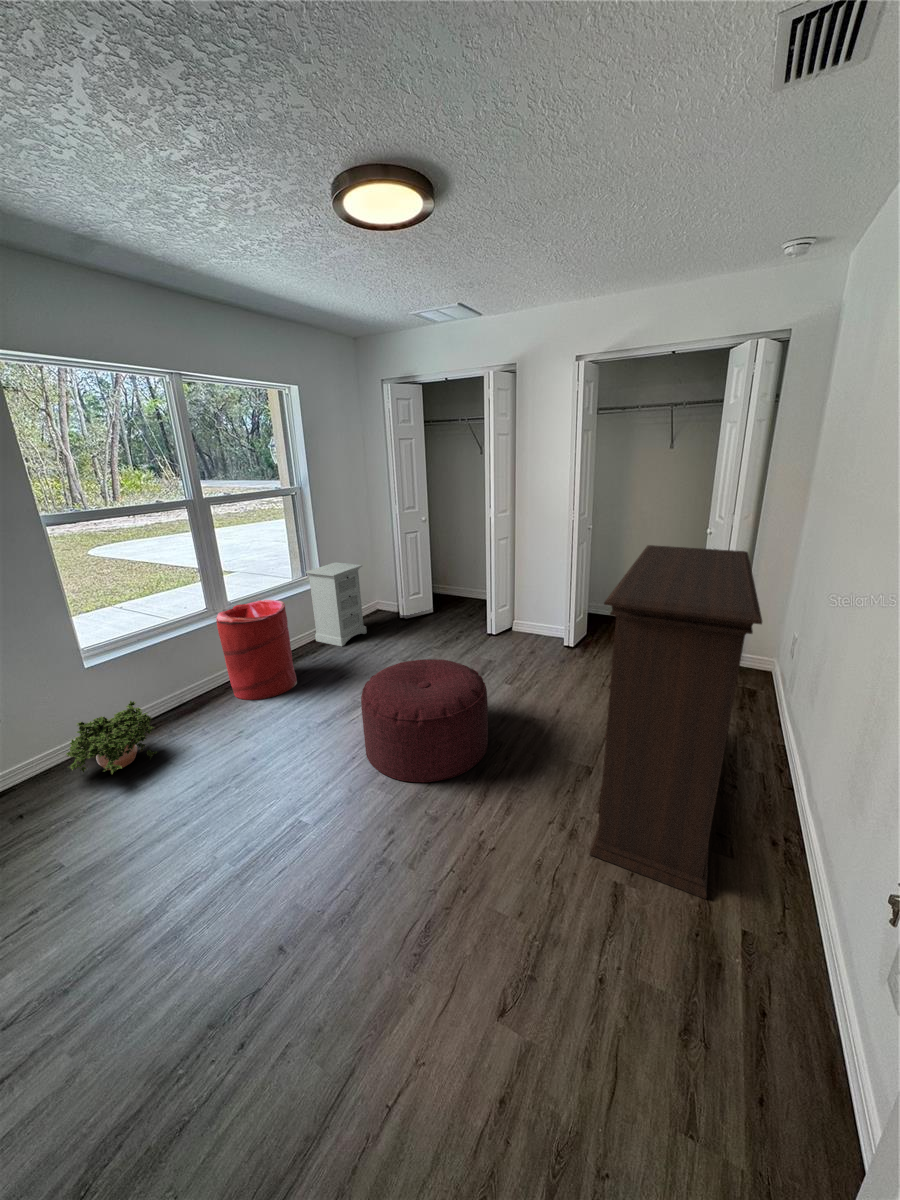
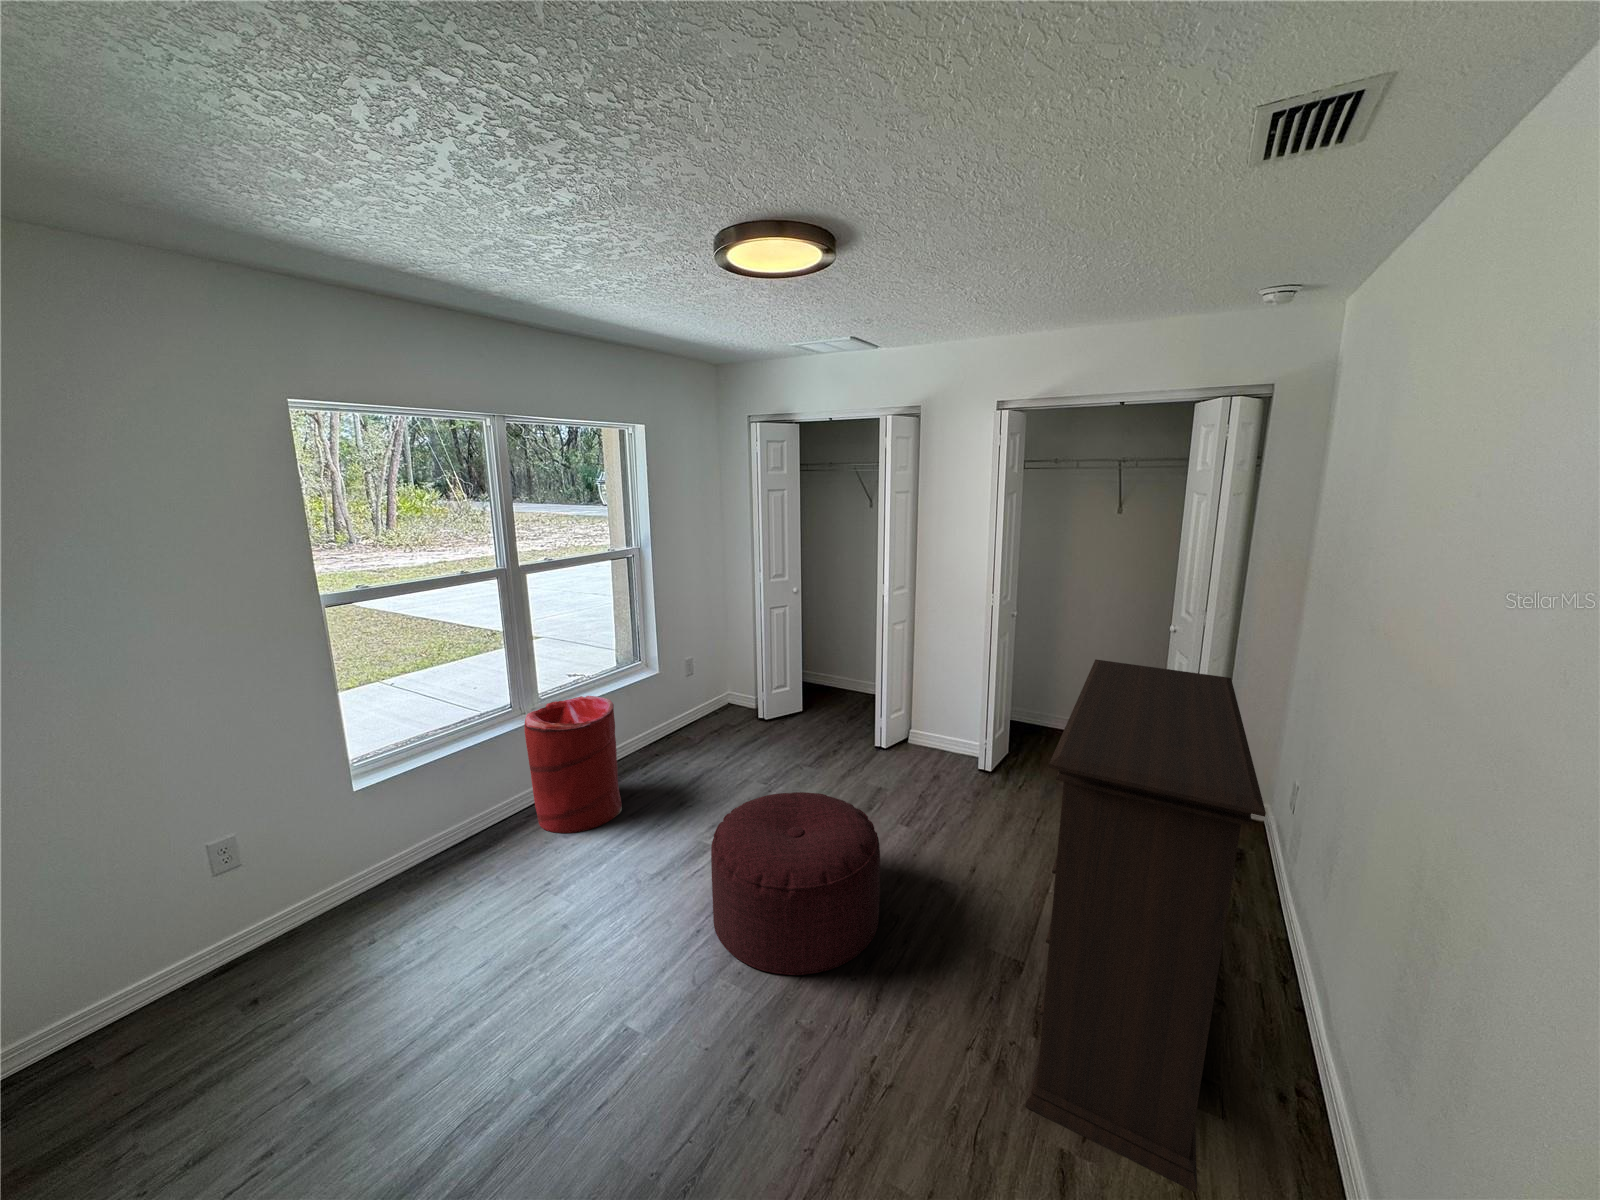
nightstand: present [306,562,367,646] -> none [640,642,714,756]
potted plant: present [66,701,157,774] -> none [317,835,438,945]

